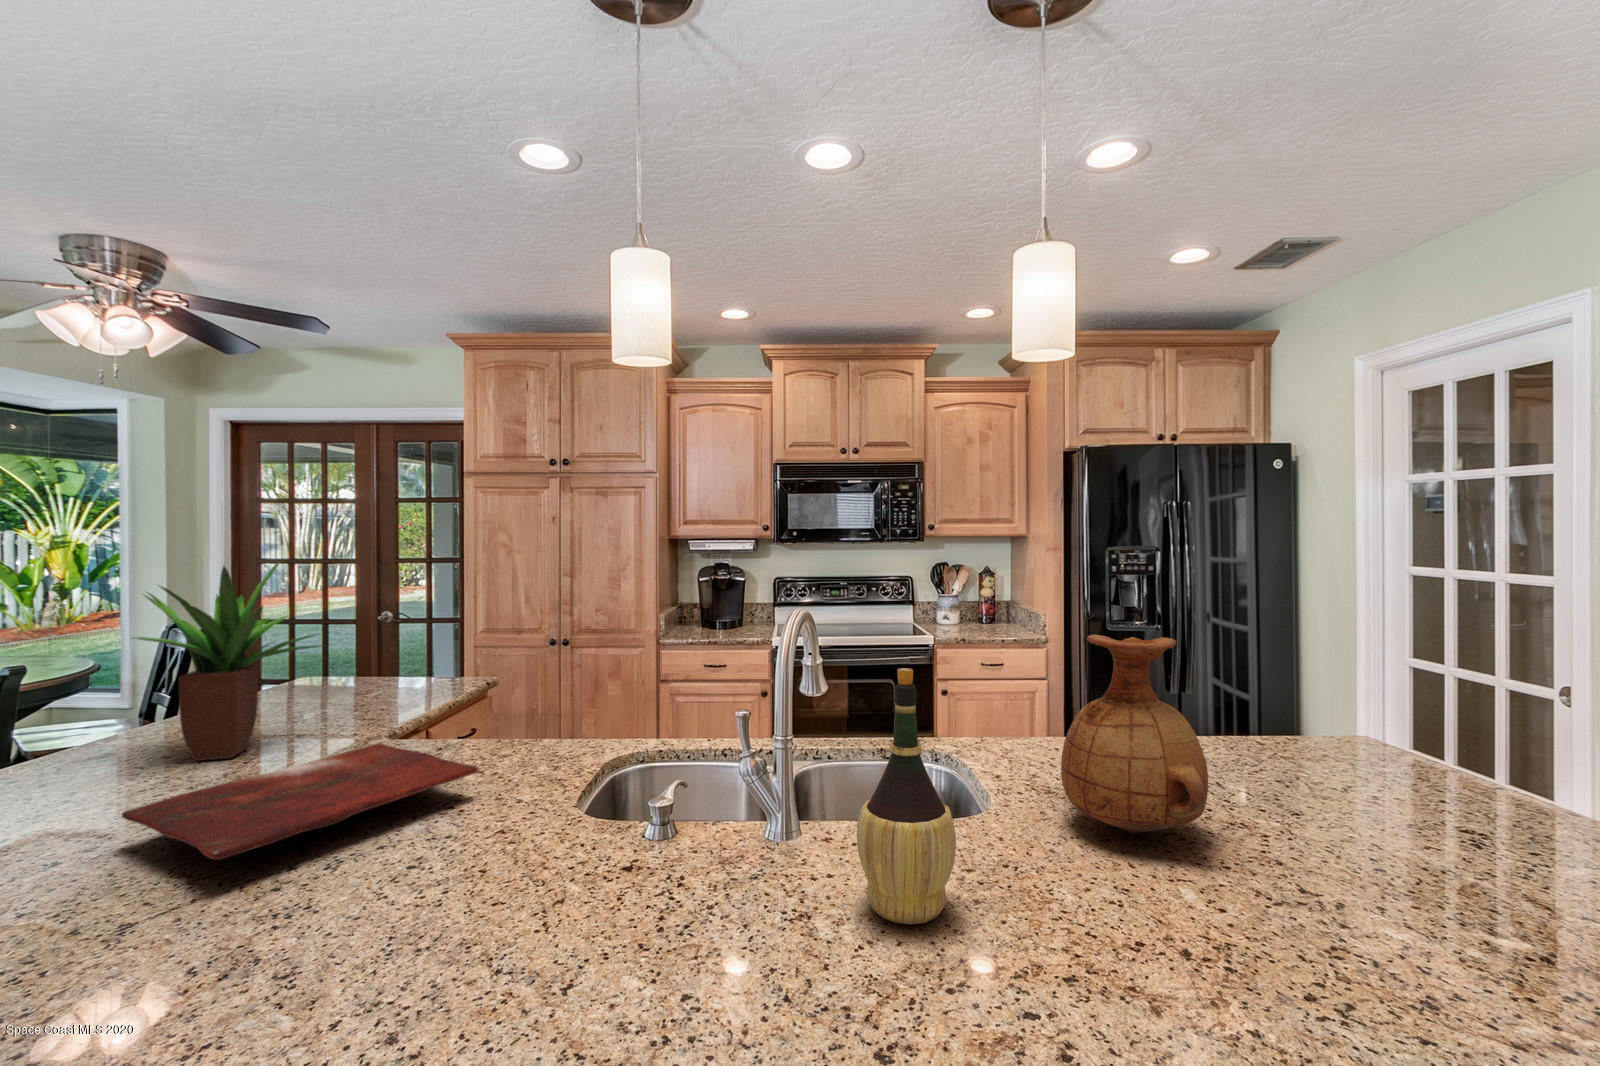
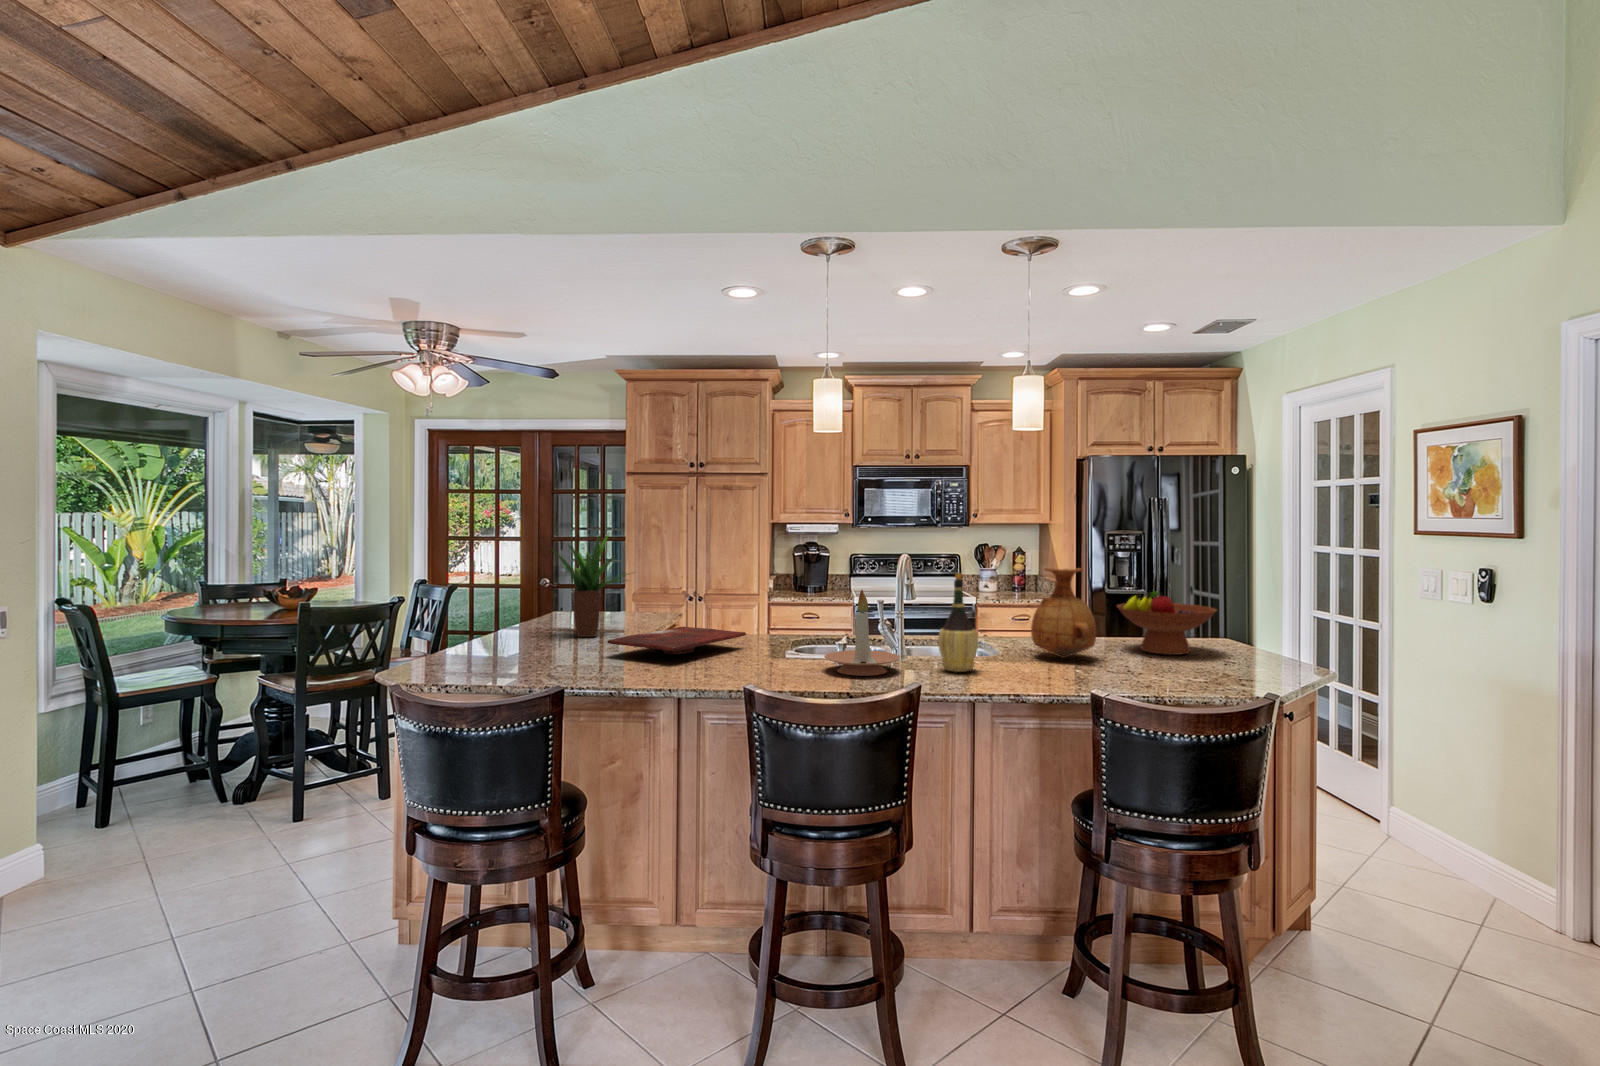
fruit bowl: none [1215,674,1444,812] -> present [1117,591,1217,655]
candle holder: none [567,713,761,953] -> present [824,590,900,676]

